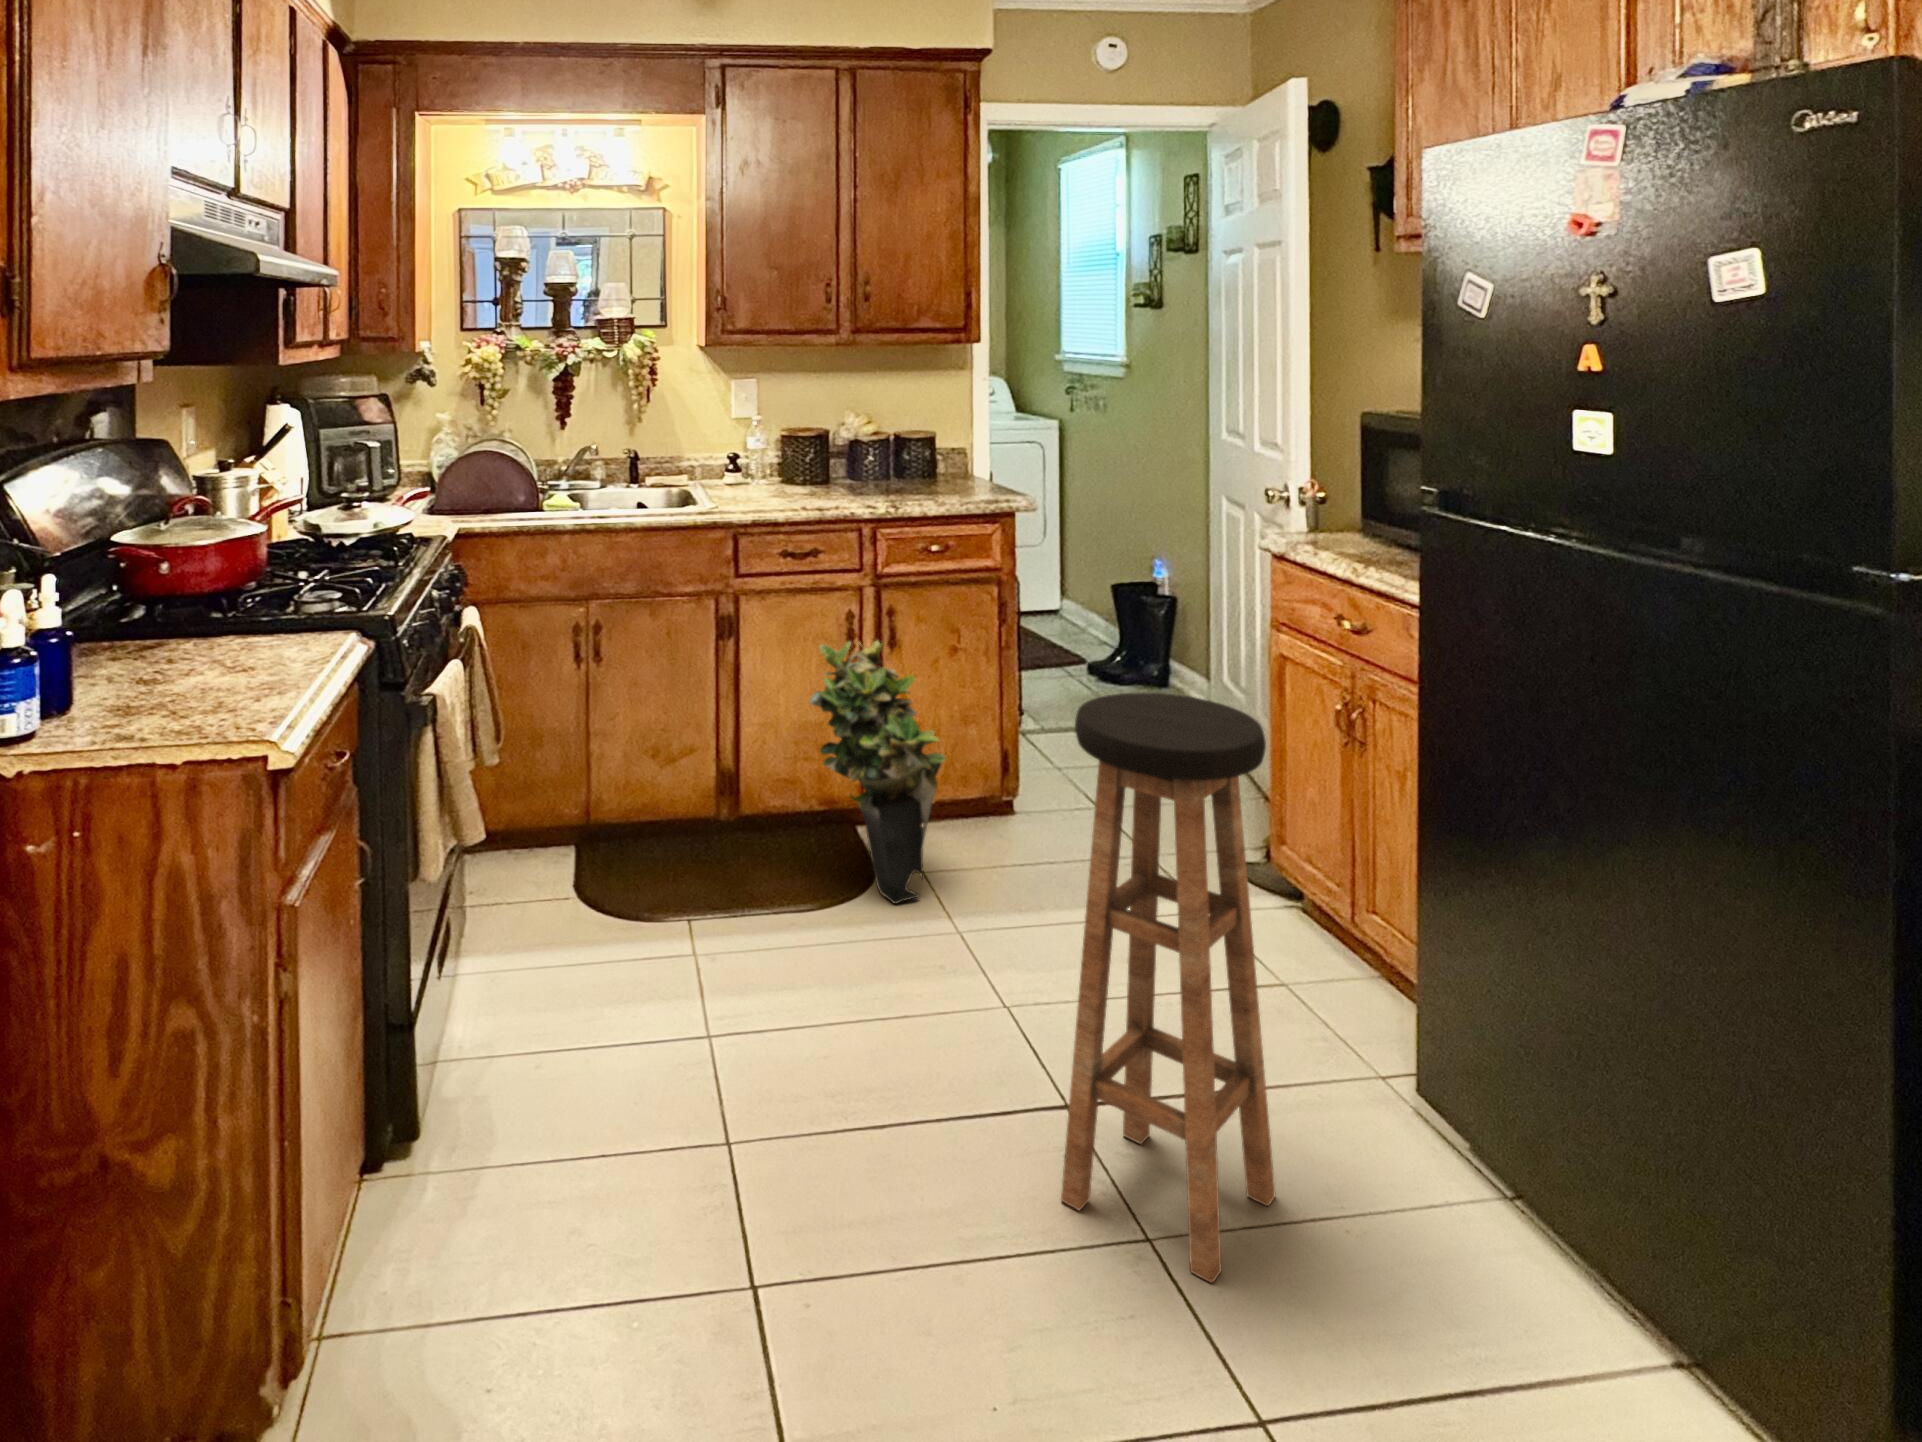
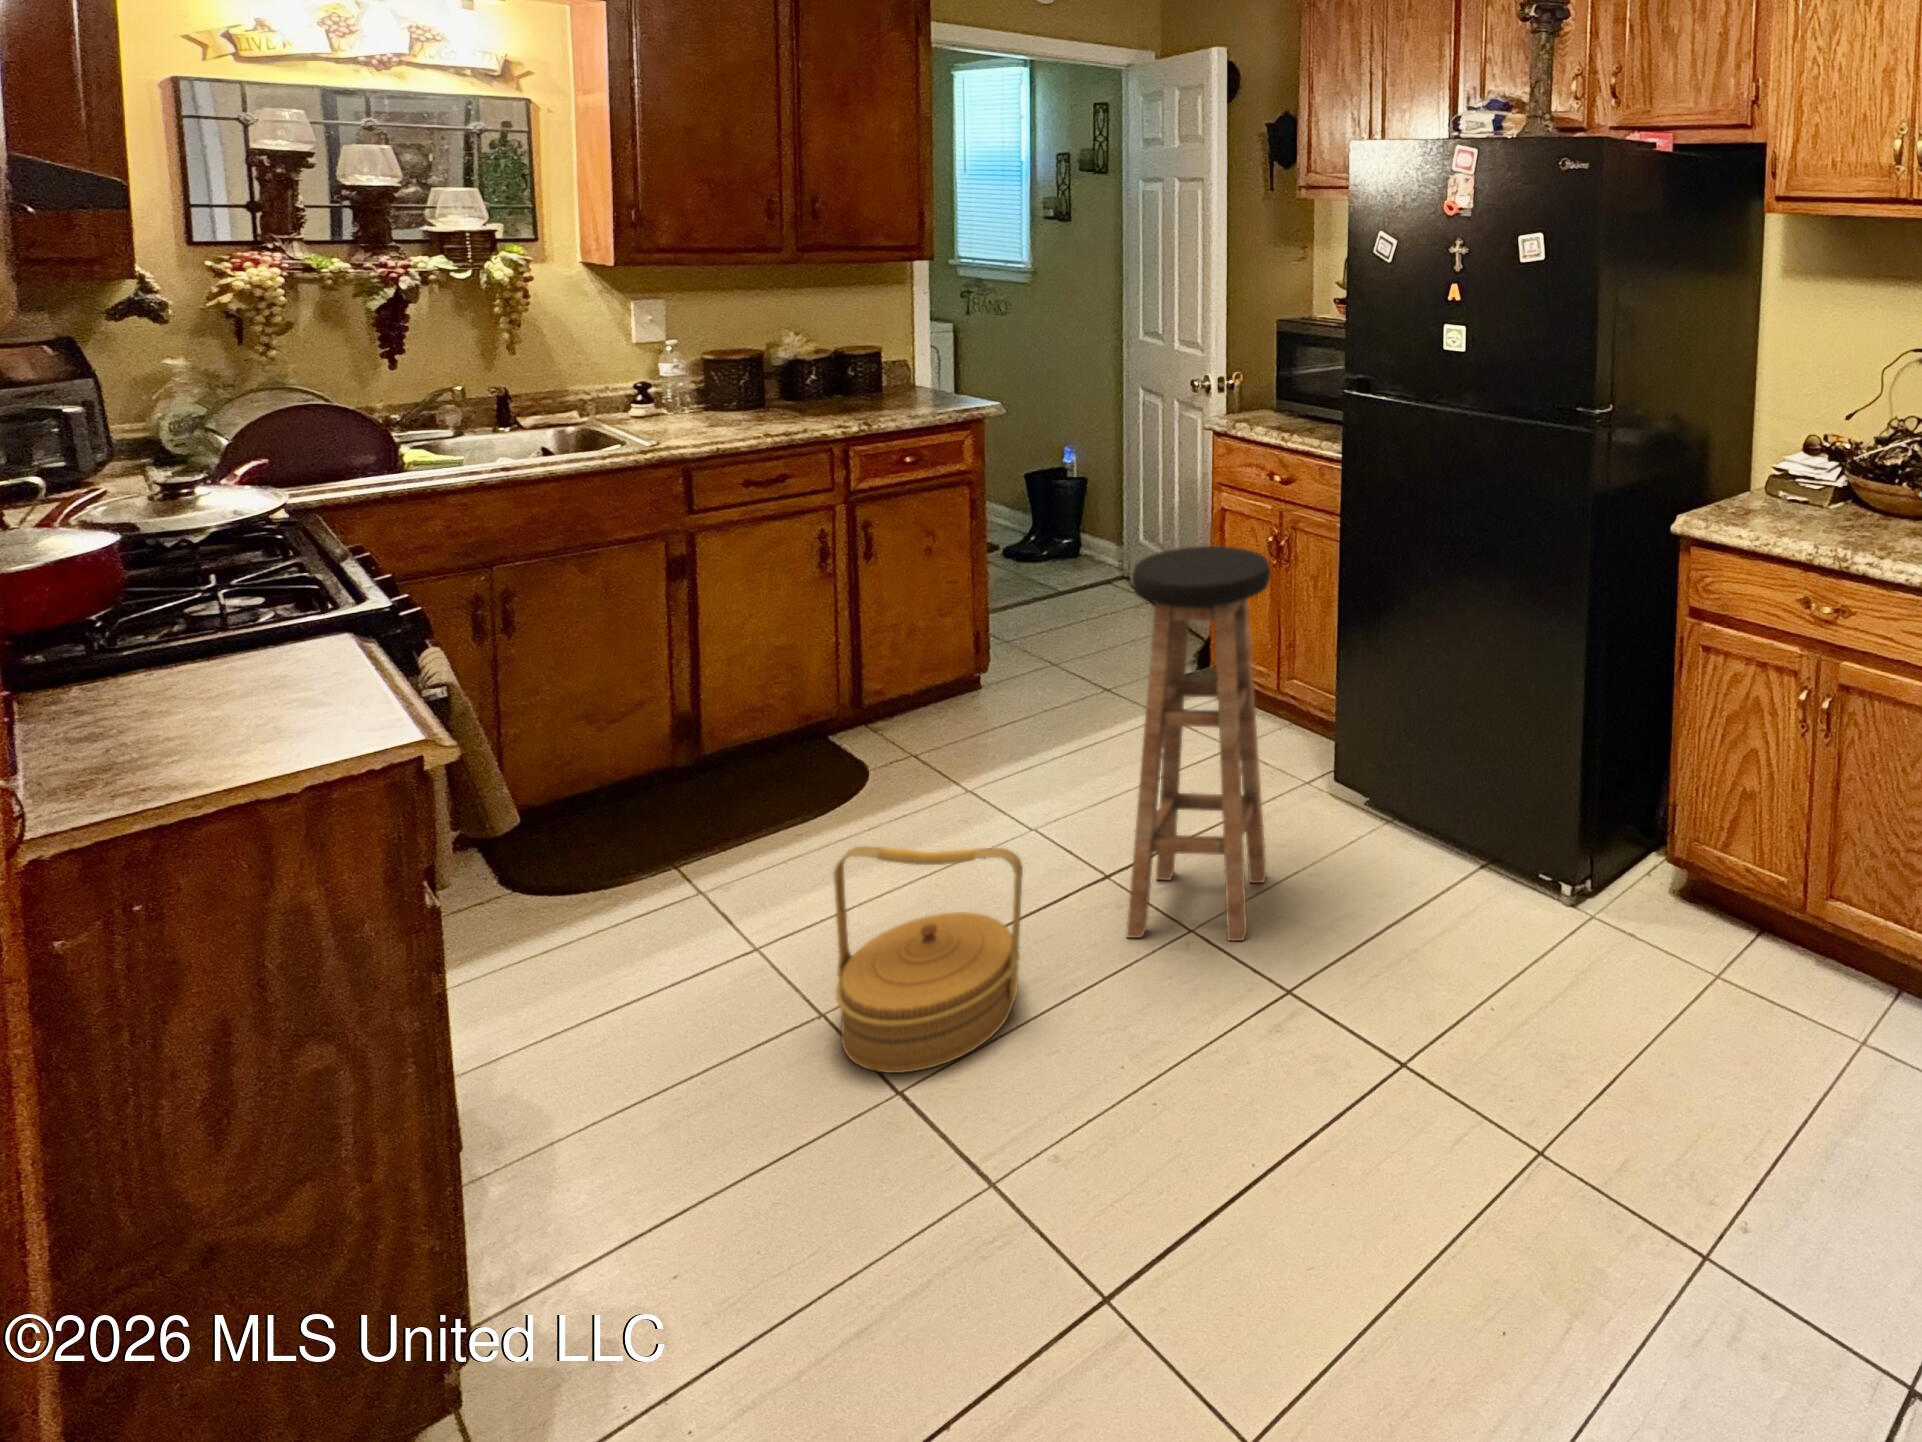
potted plant: present [810,641,945,904] -> none [800,550,943,784]
basket: none [724,961,916,1266] -> present [834,846,1023,1073]

